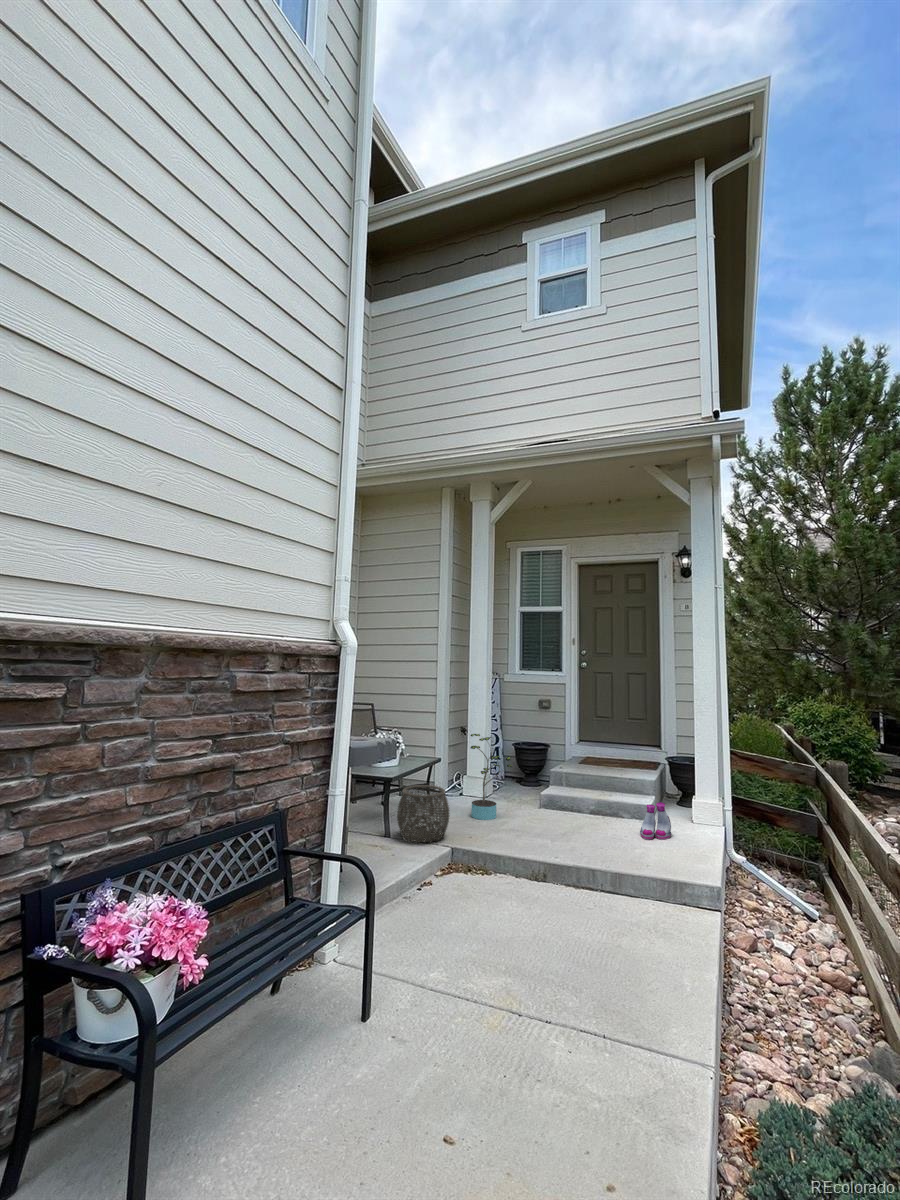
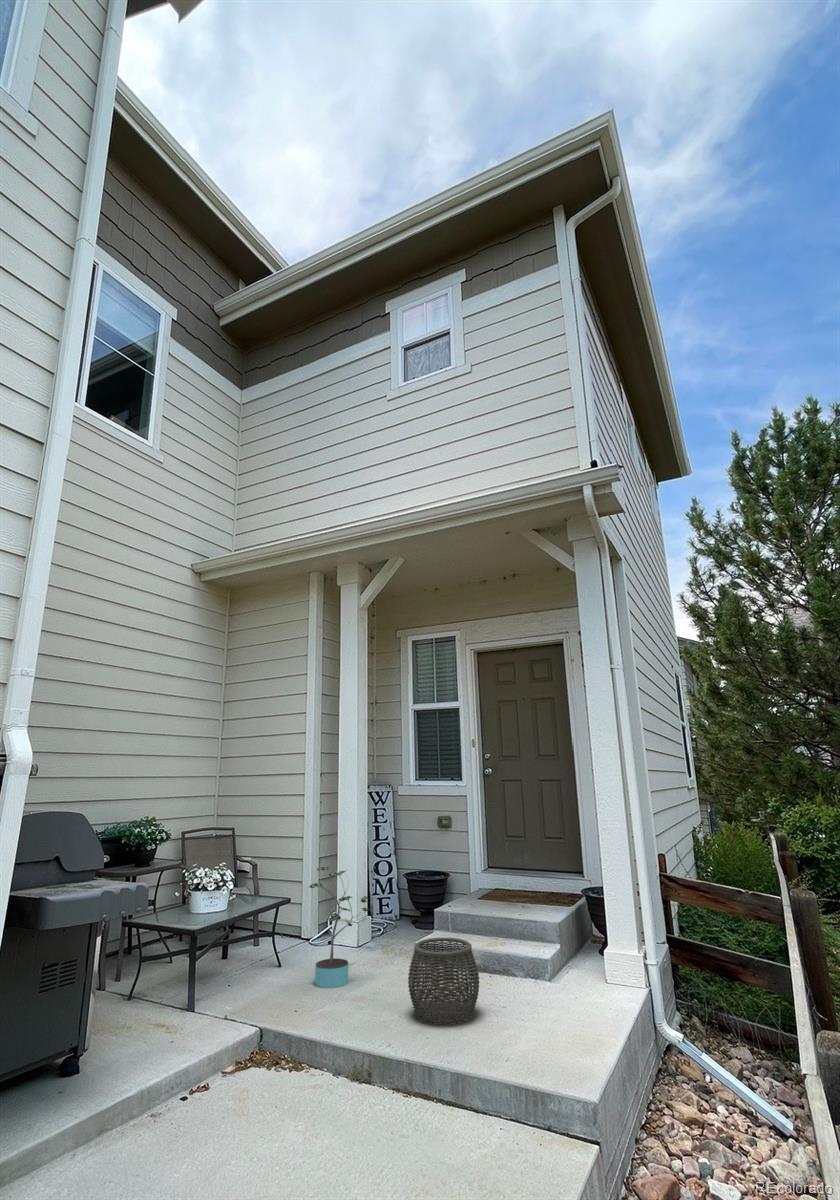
woven basket: present [397,785,450,842] -> present [408,937,479,1024]
boots: present [640,802,671,840] -> none [524,954,566,1011]

